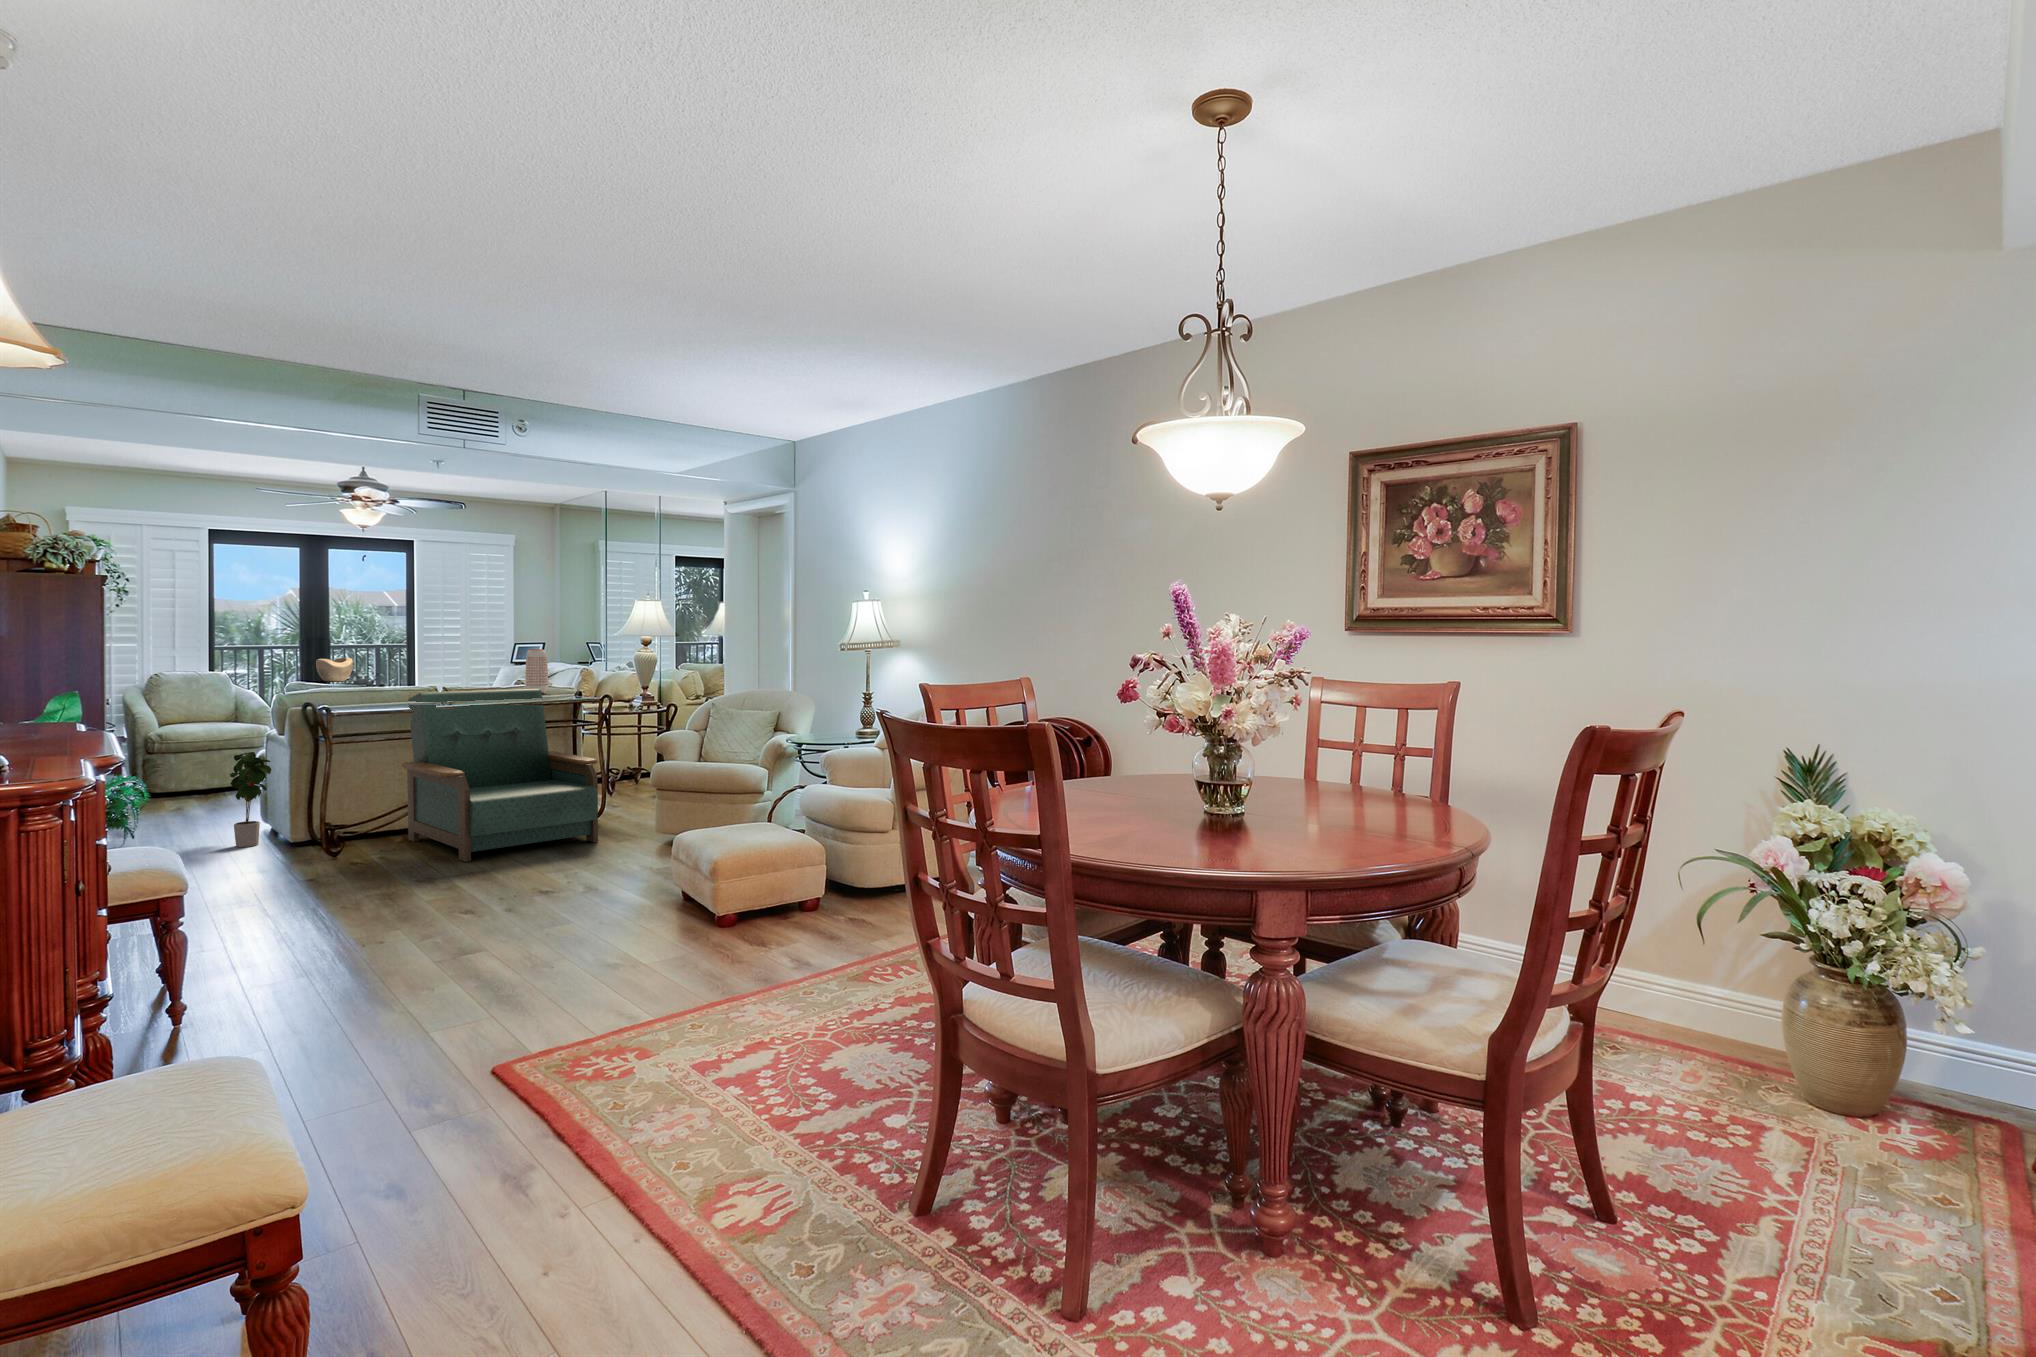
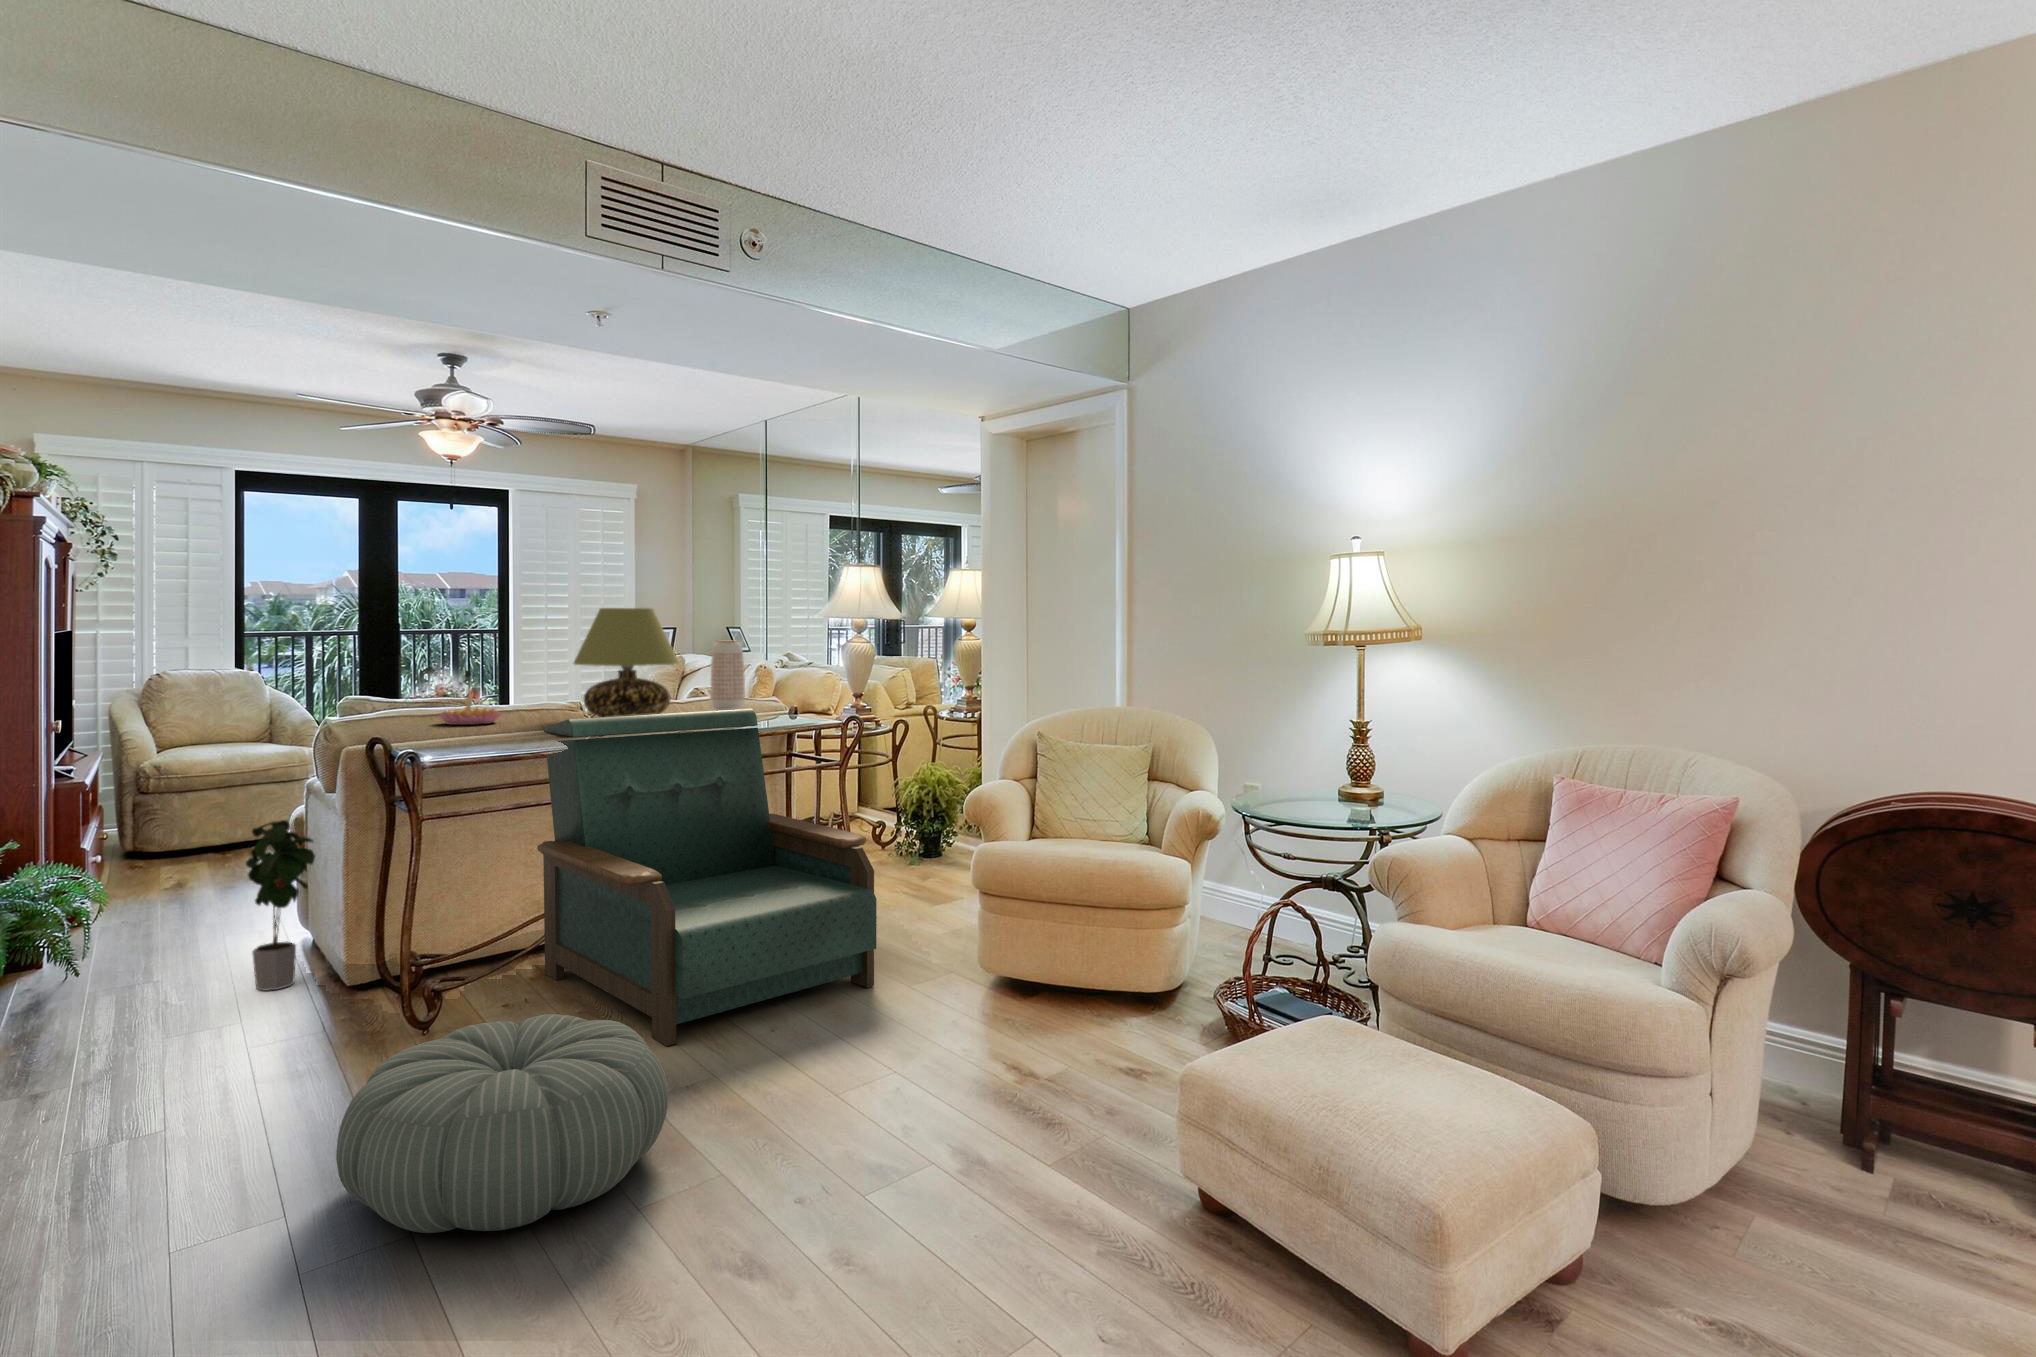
table lamp: none [431,630,501,696] -> present [574,608,679,717]
decorative bowl: present [316,658,353,682] -> none [379,650,428,684]
candle holder: none [347,675,387,698] -> present [439,687,502,725]
pouf: none [283,830,447,907] -> present [336,1014,668,1233]

